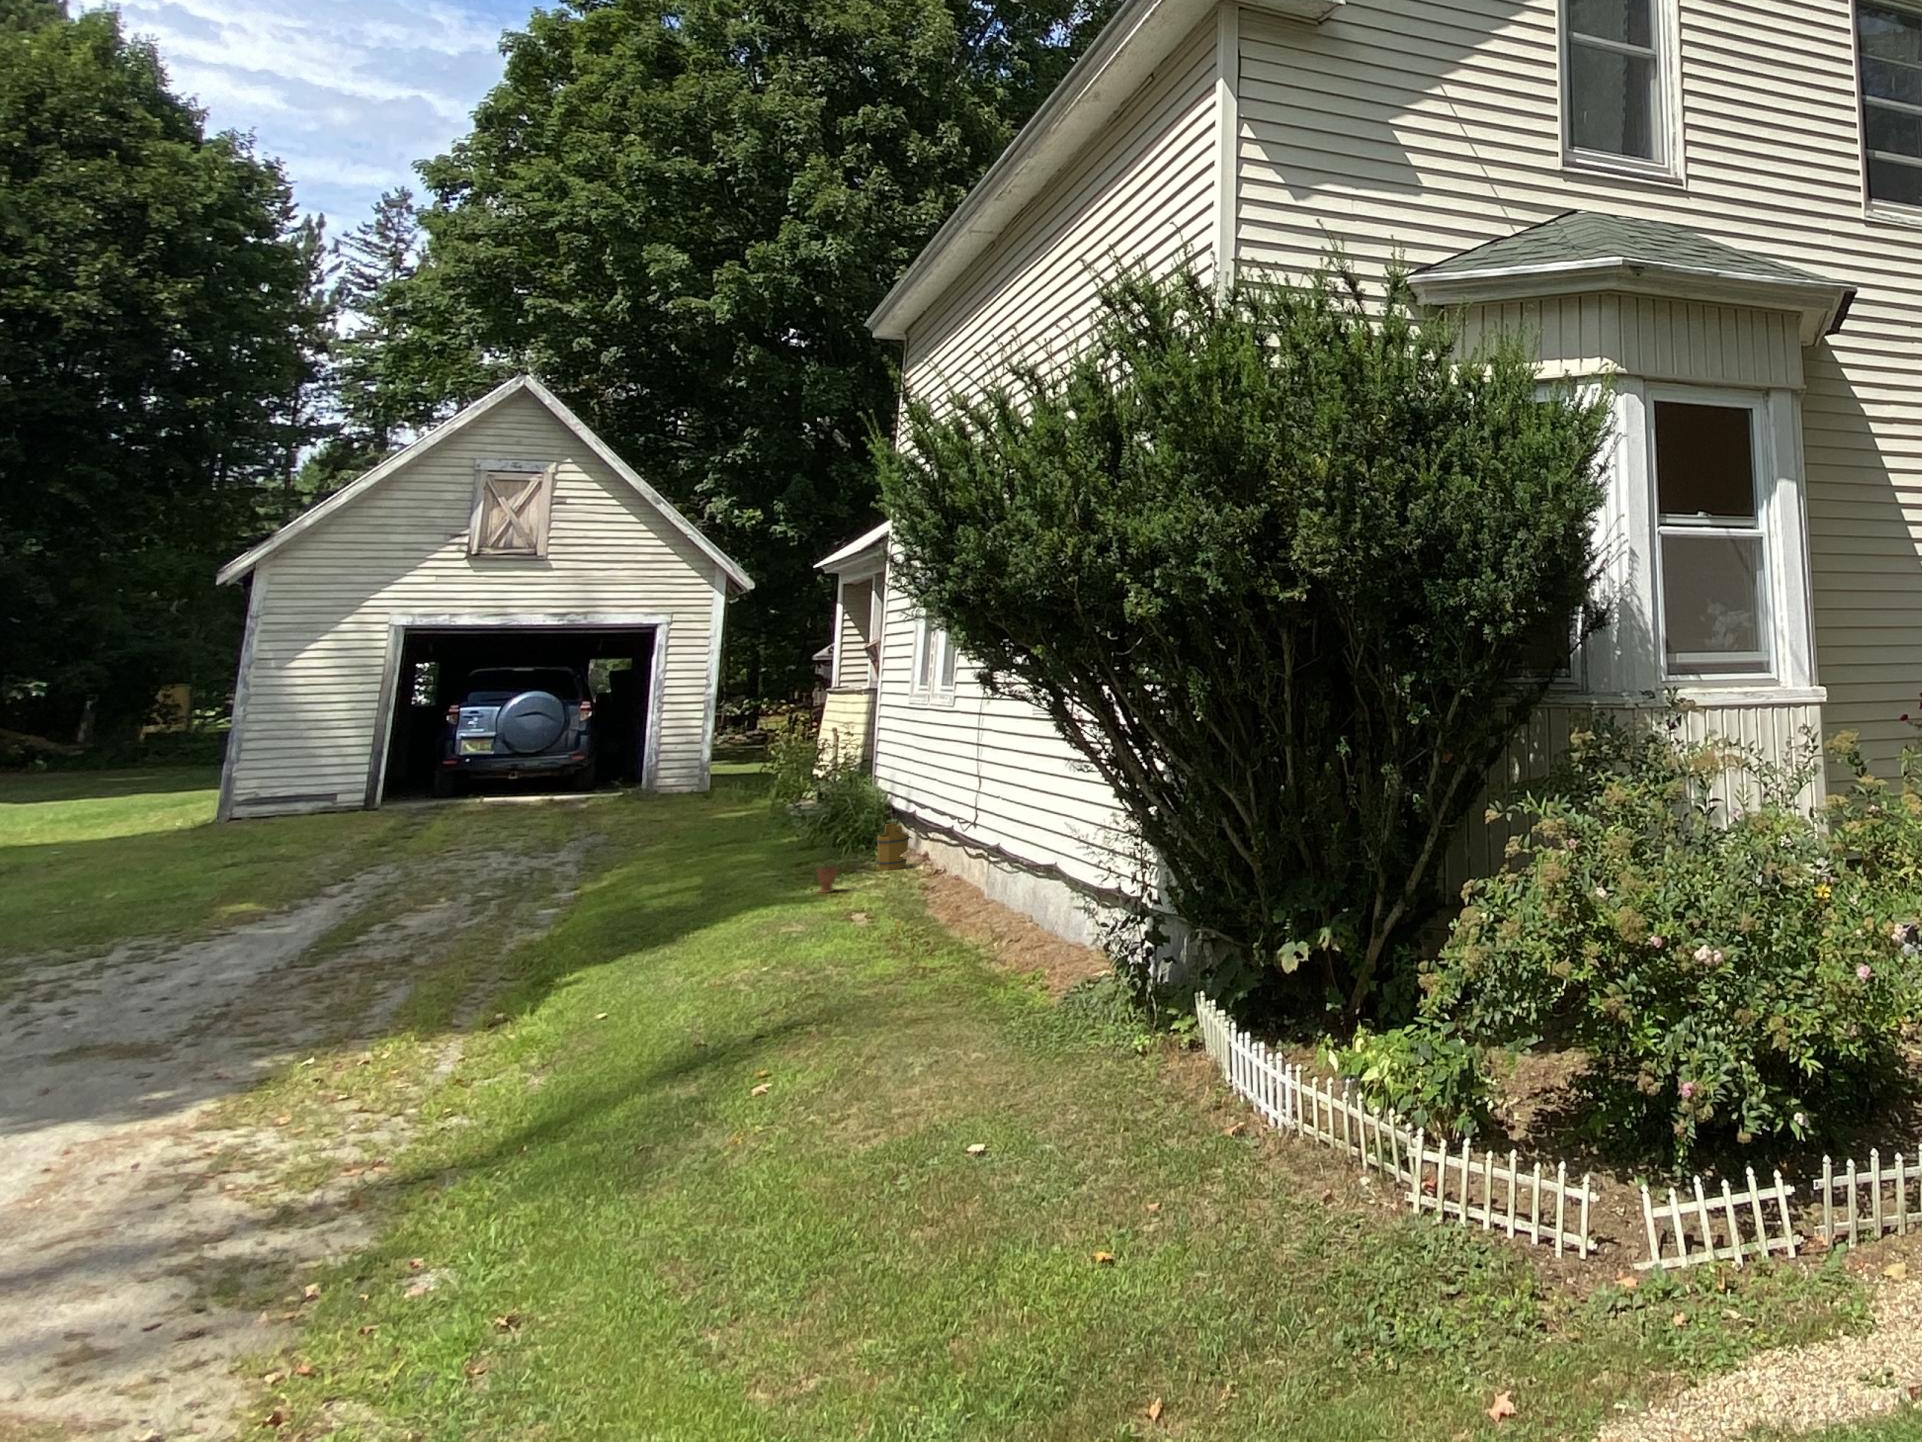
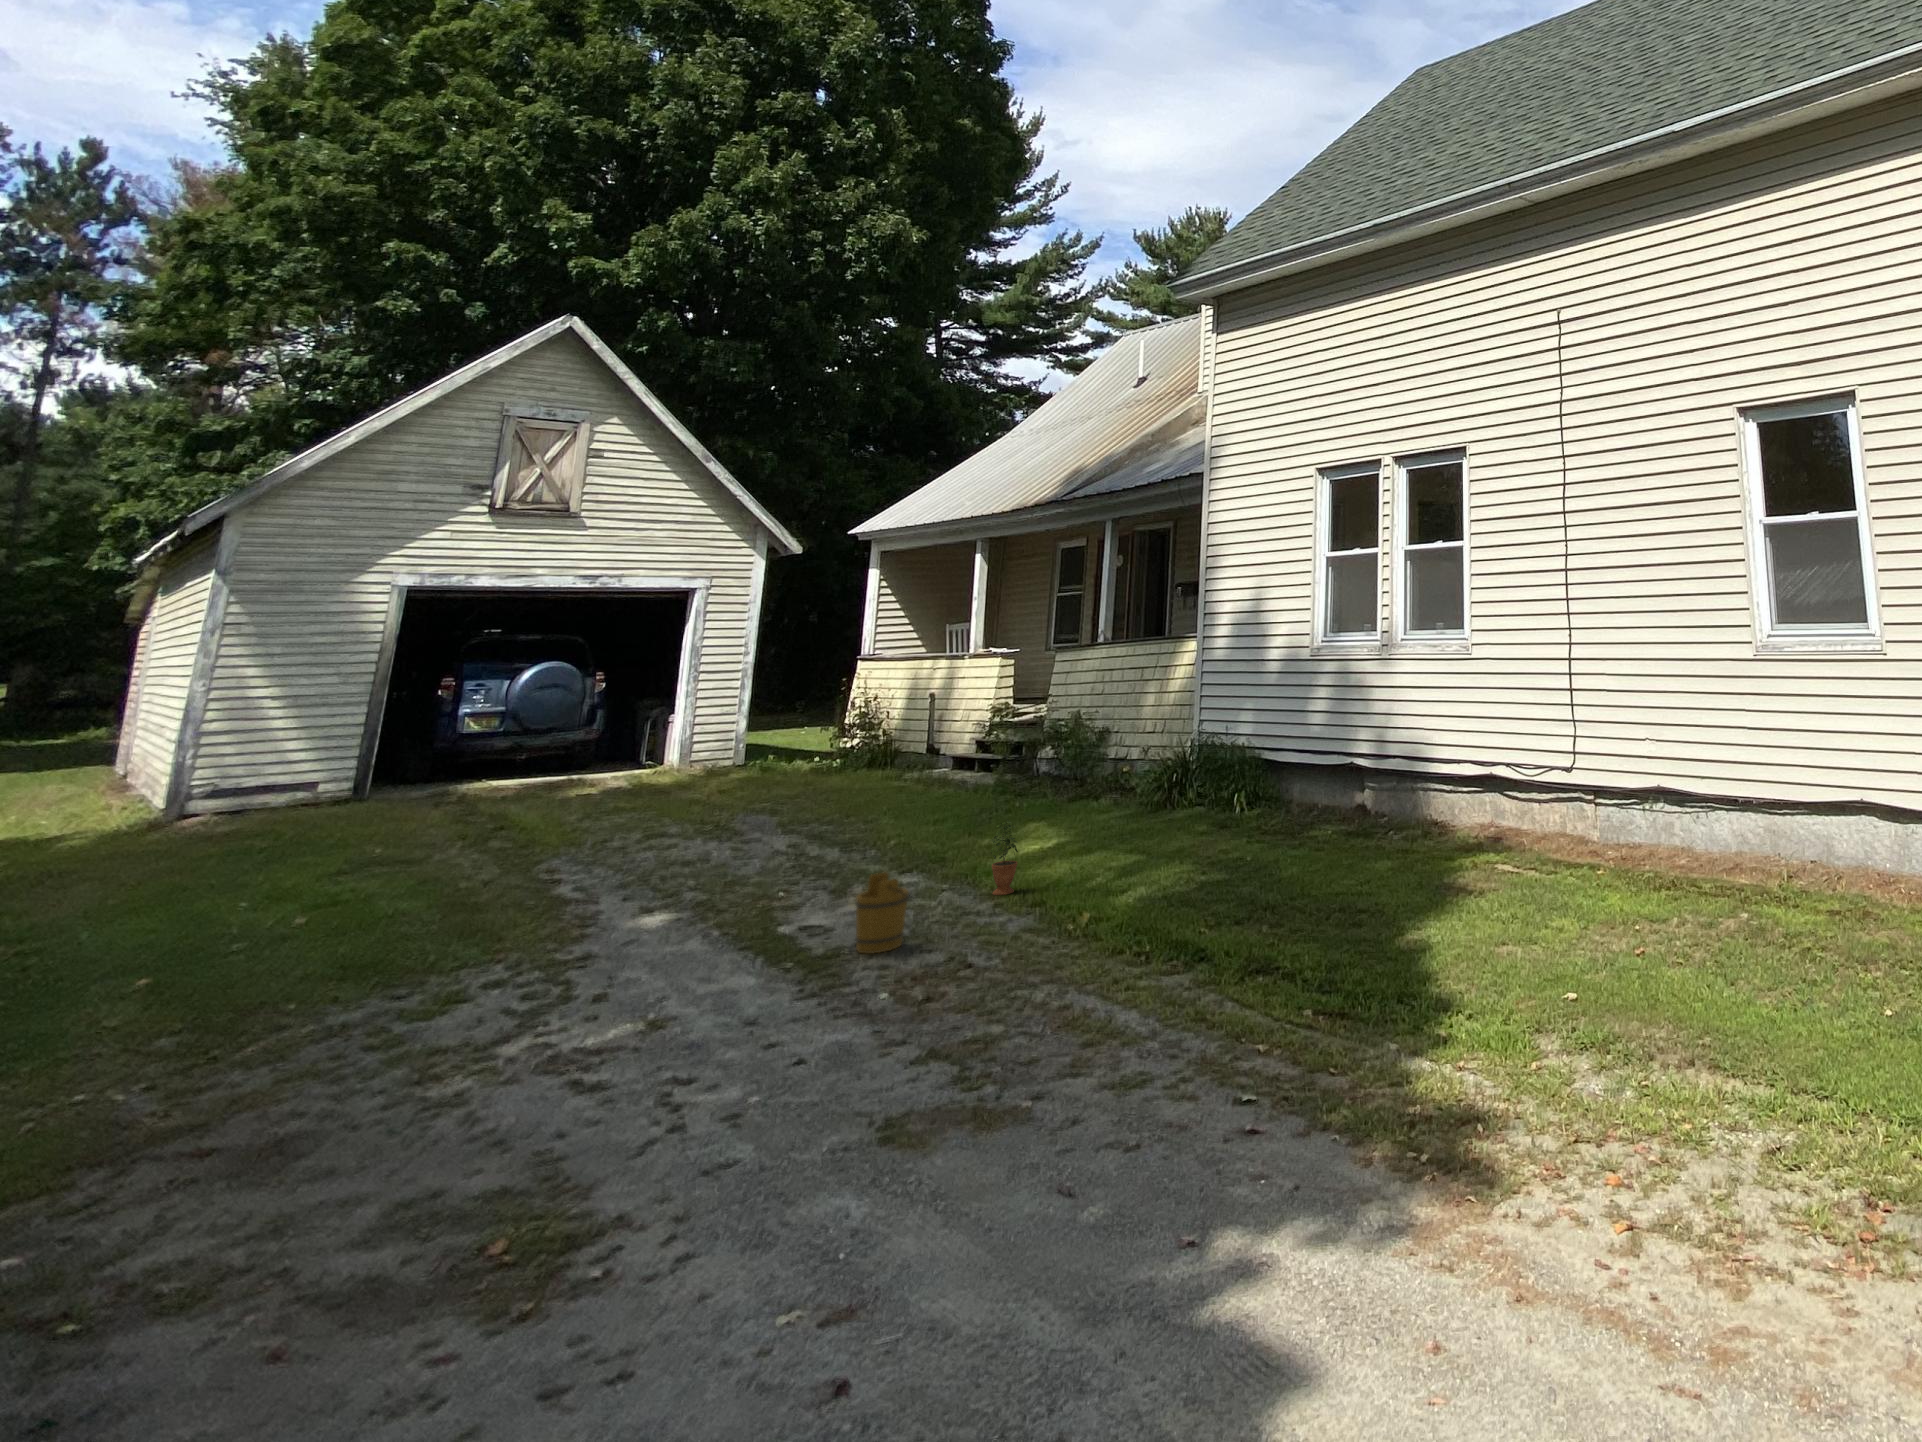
bucket: present [877,823,913,870] -> present [855,873,912,953]

